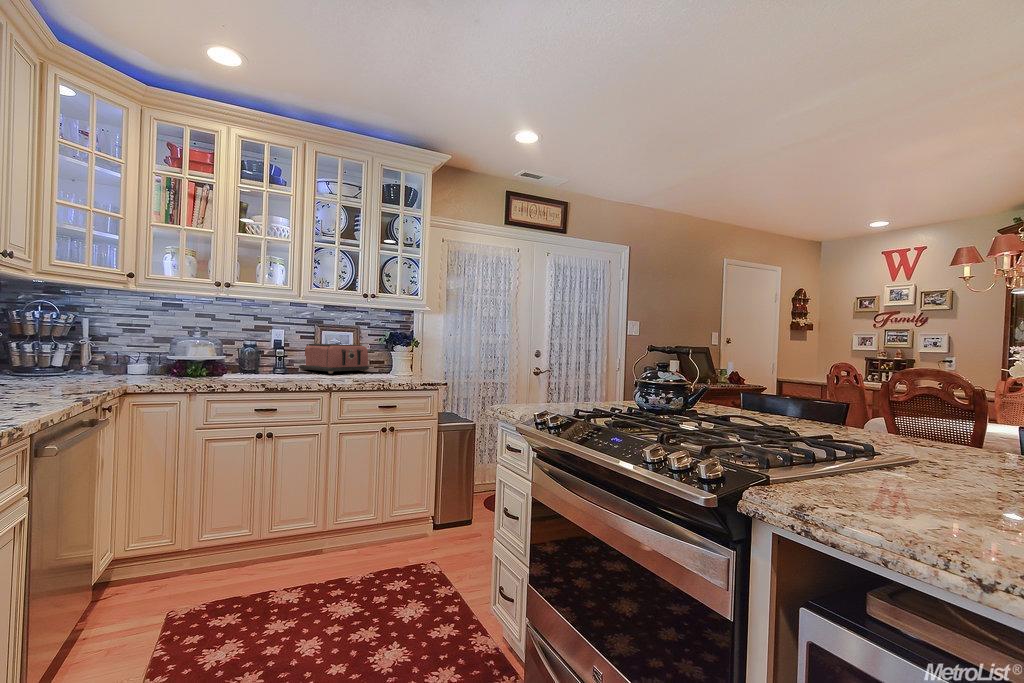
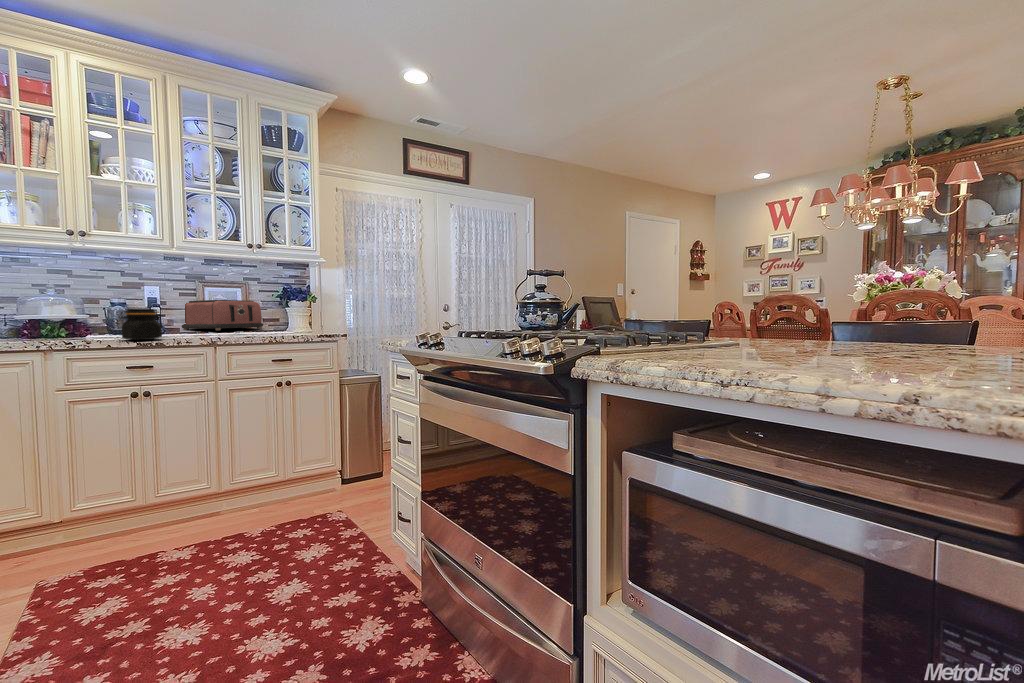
jar: none [252,355,287,385] -> present [119,309,162,340]

